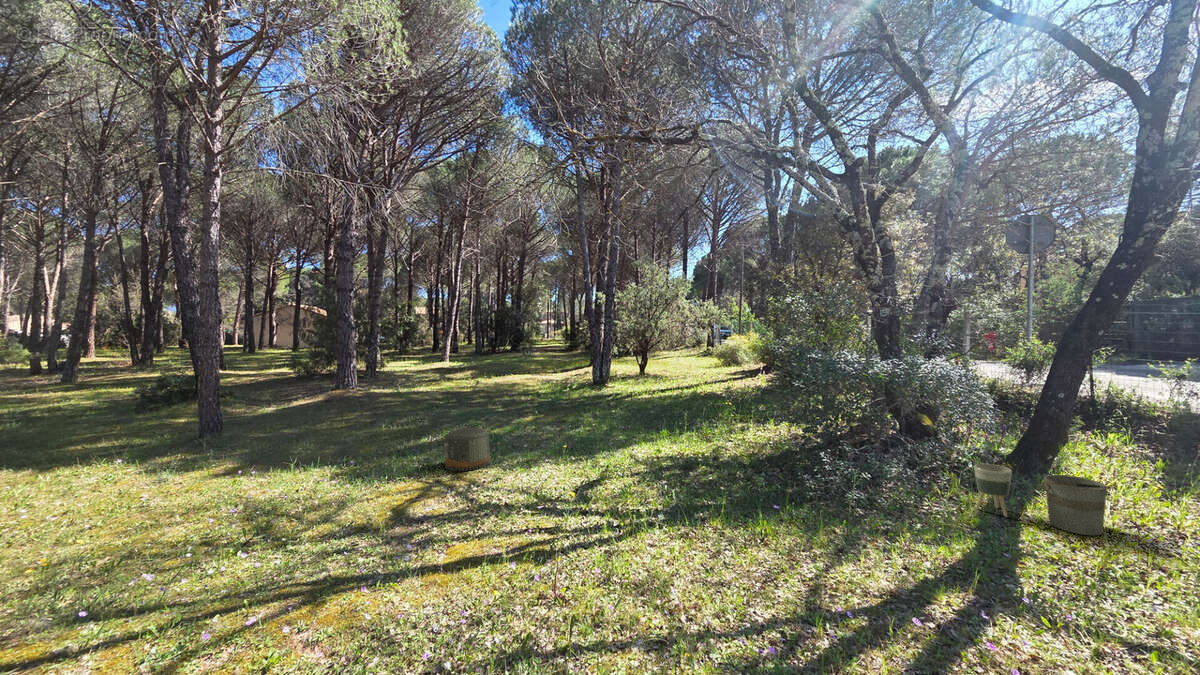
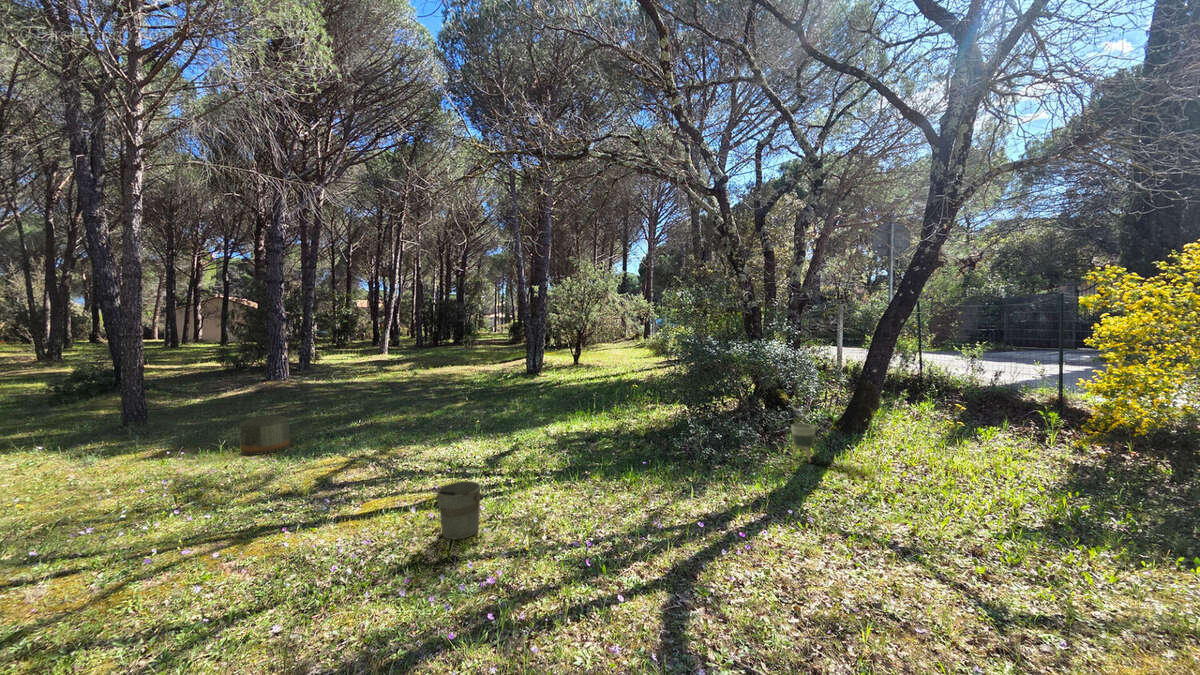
pouf: present [444,428,490,471] -> present [239,416,290,455]
bucket: present [1041,475,1114,535] -> present [432,481,483,540]

